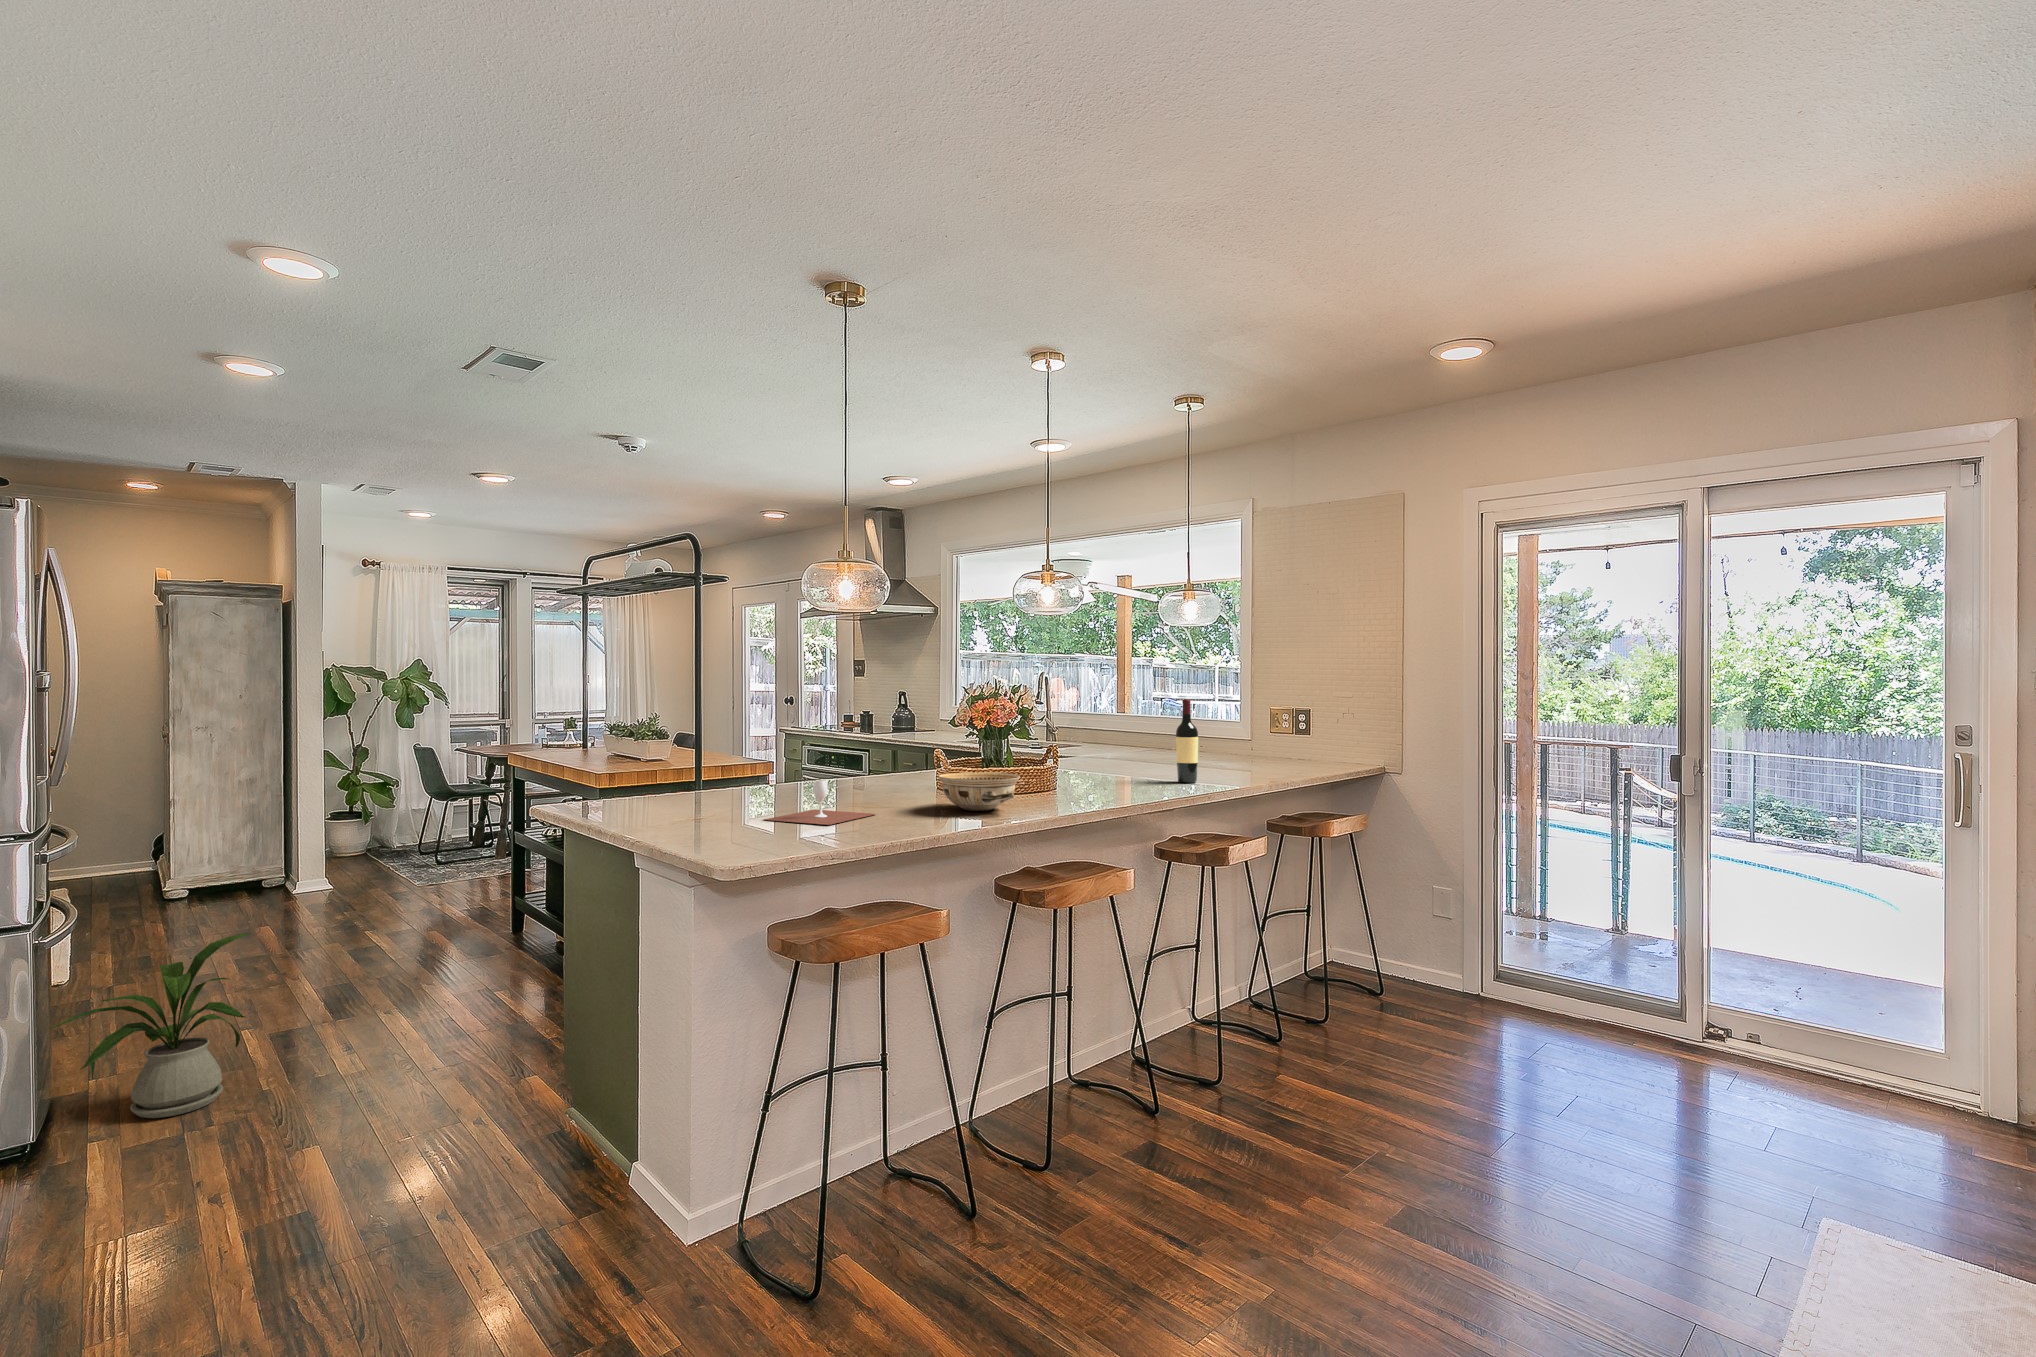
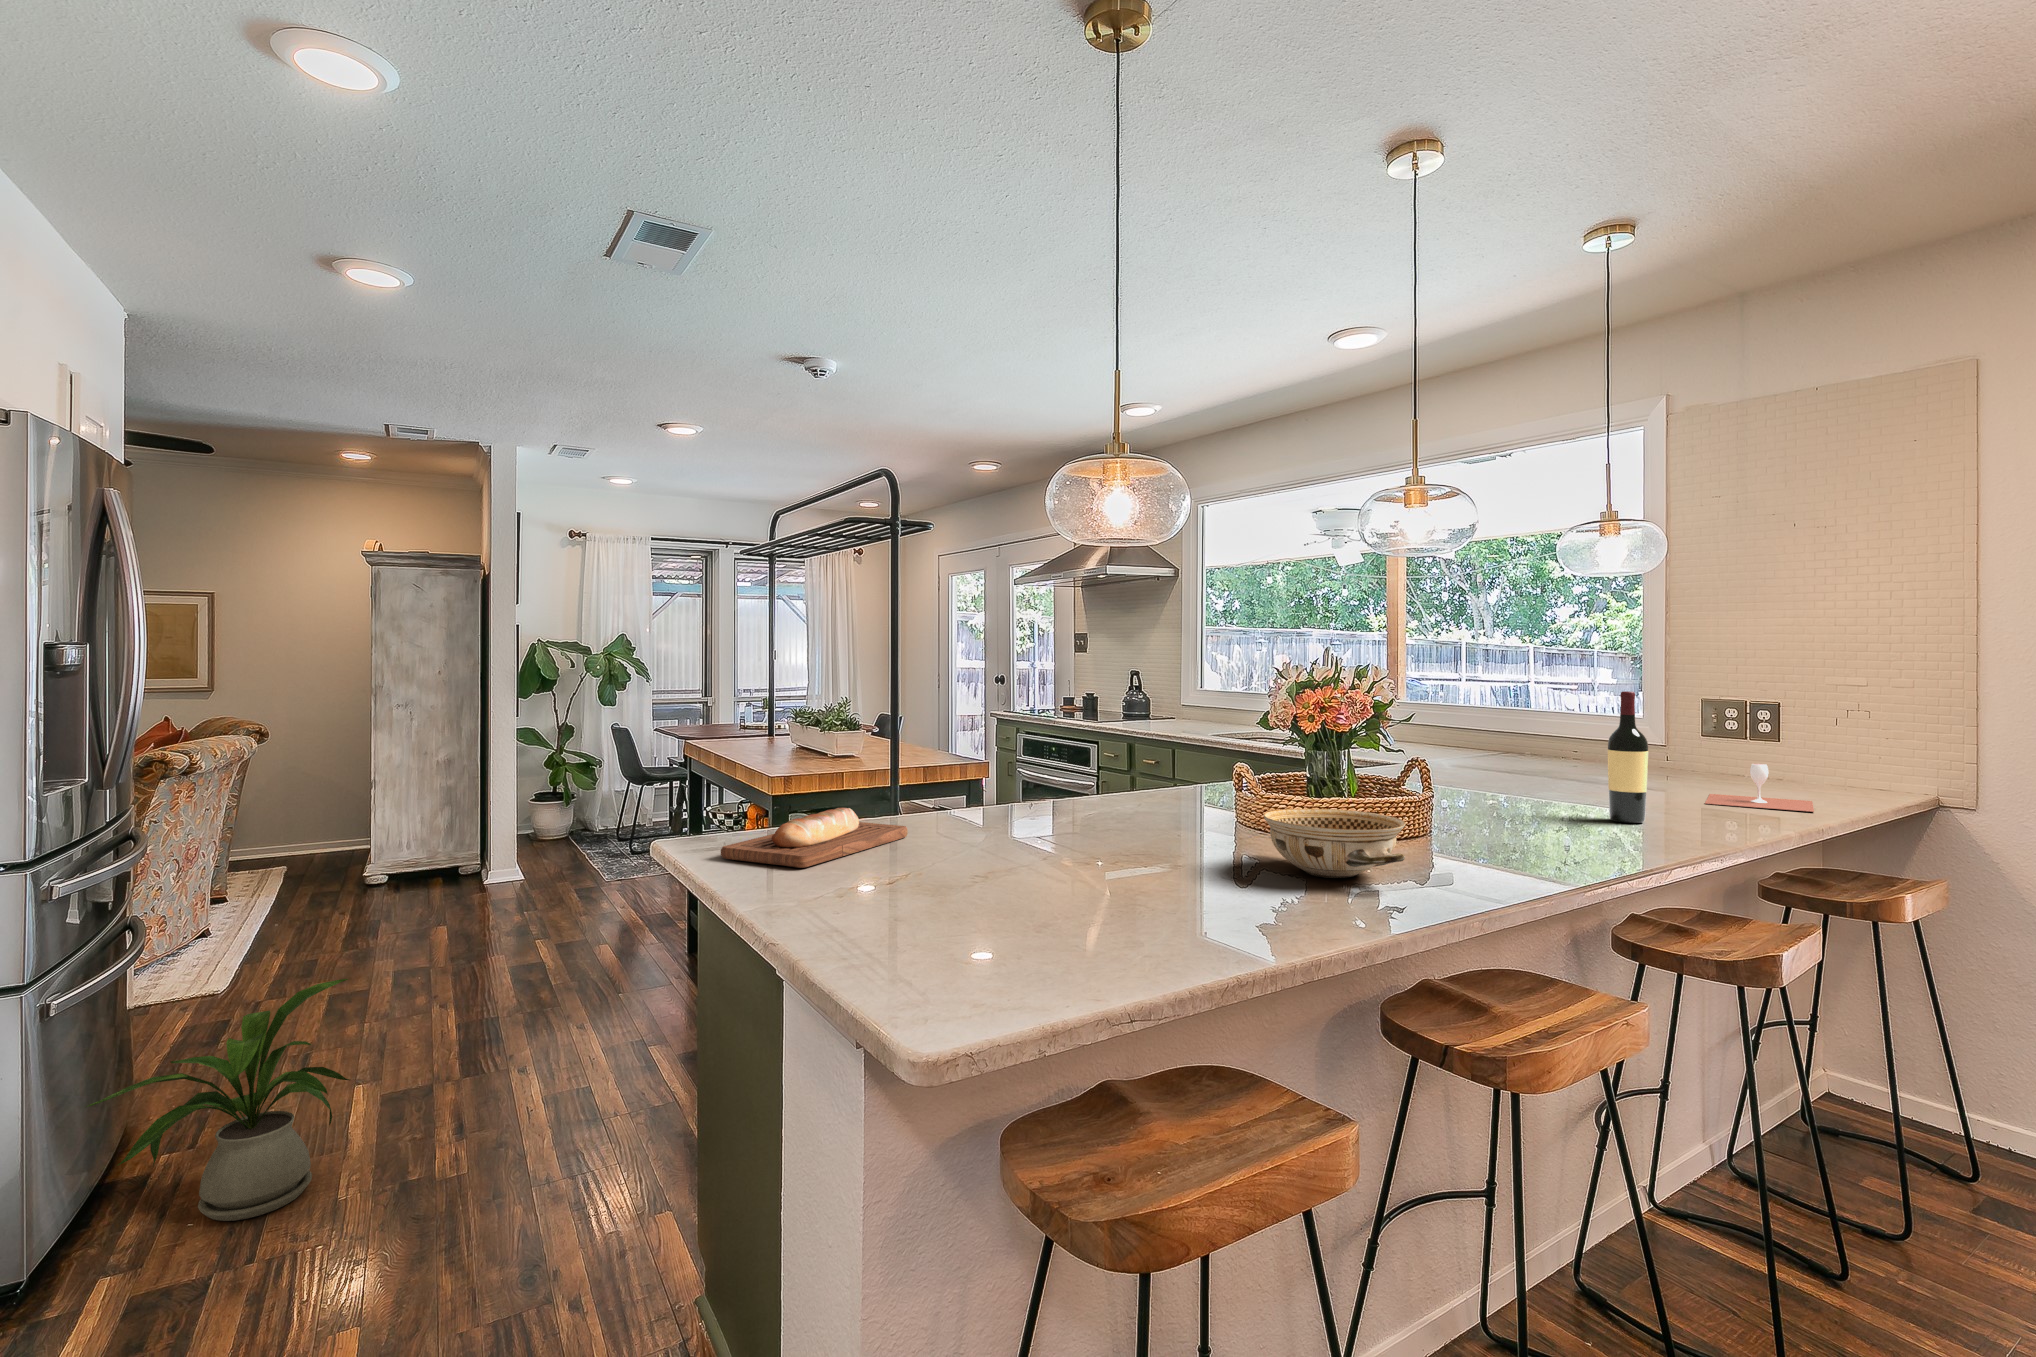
wine glass: present [764,780,875,825] -> present [1705,764,1814,812]
bread loaf: none [578,783,709,817] -> present [721,808,908,868]

